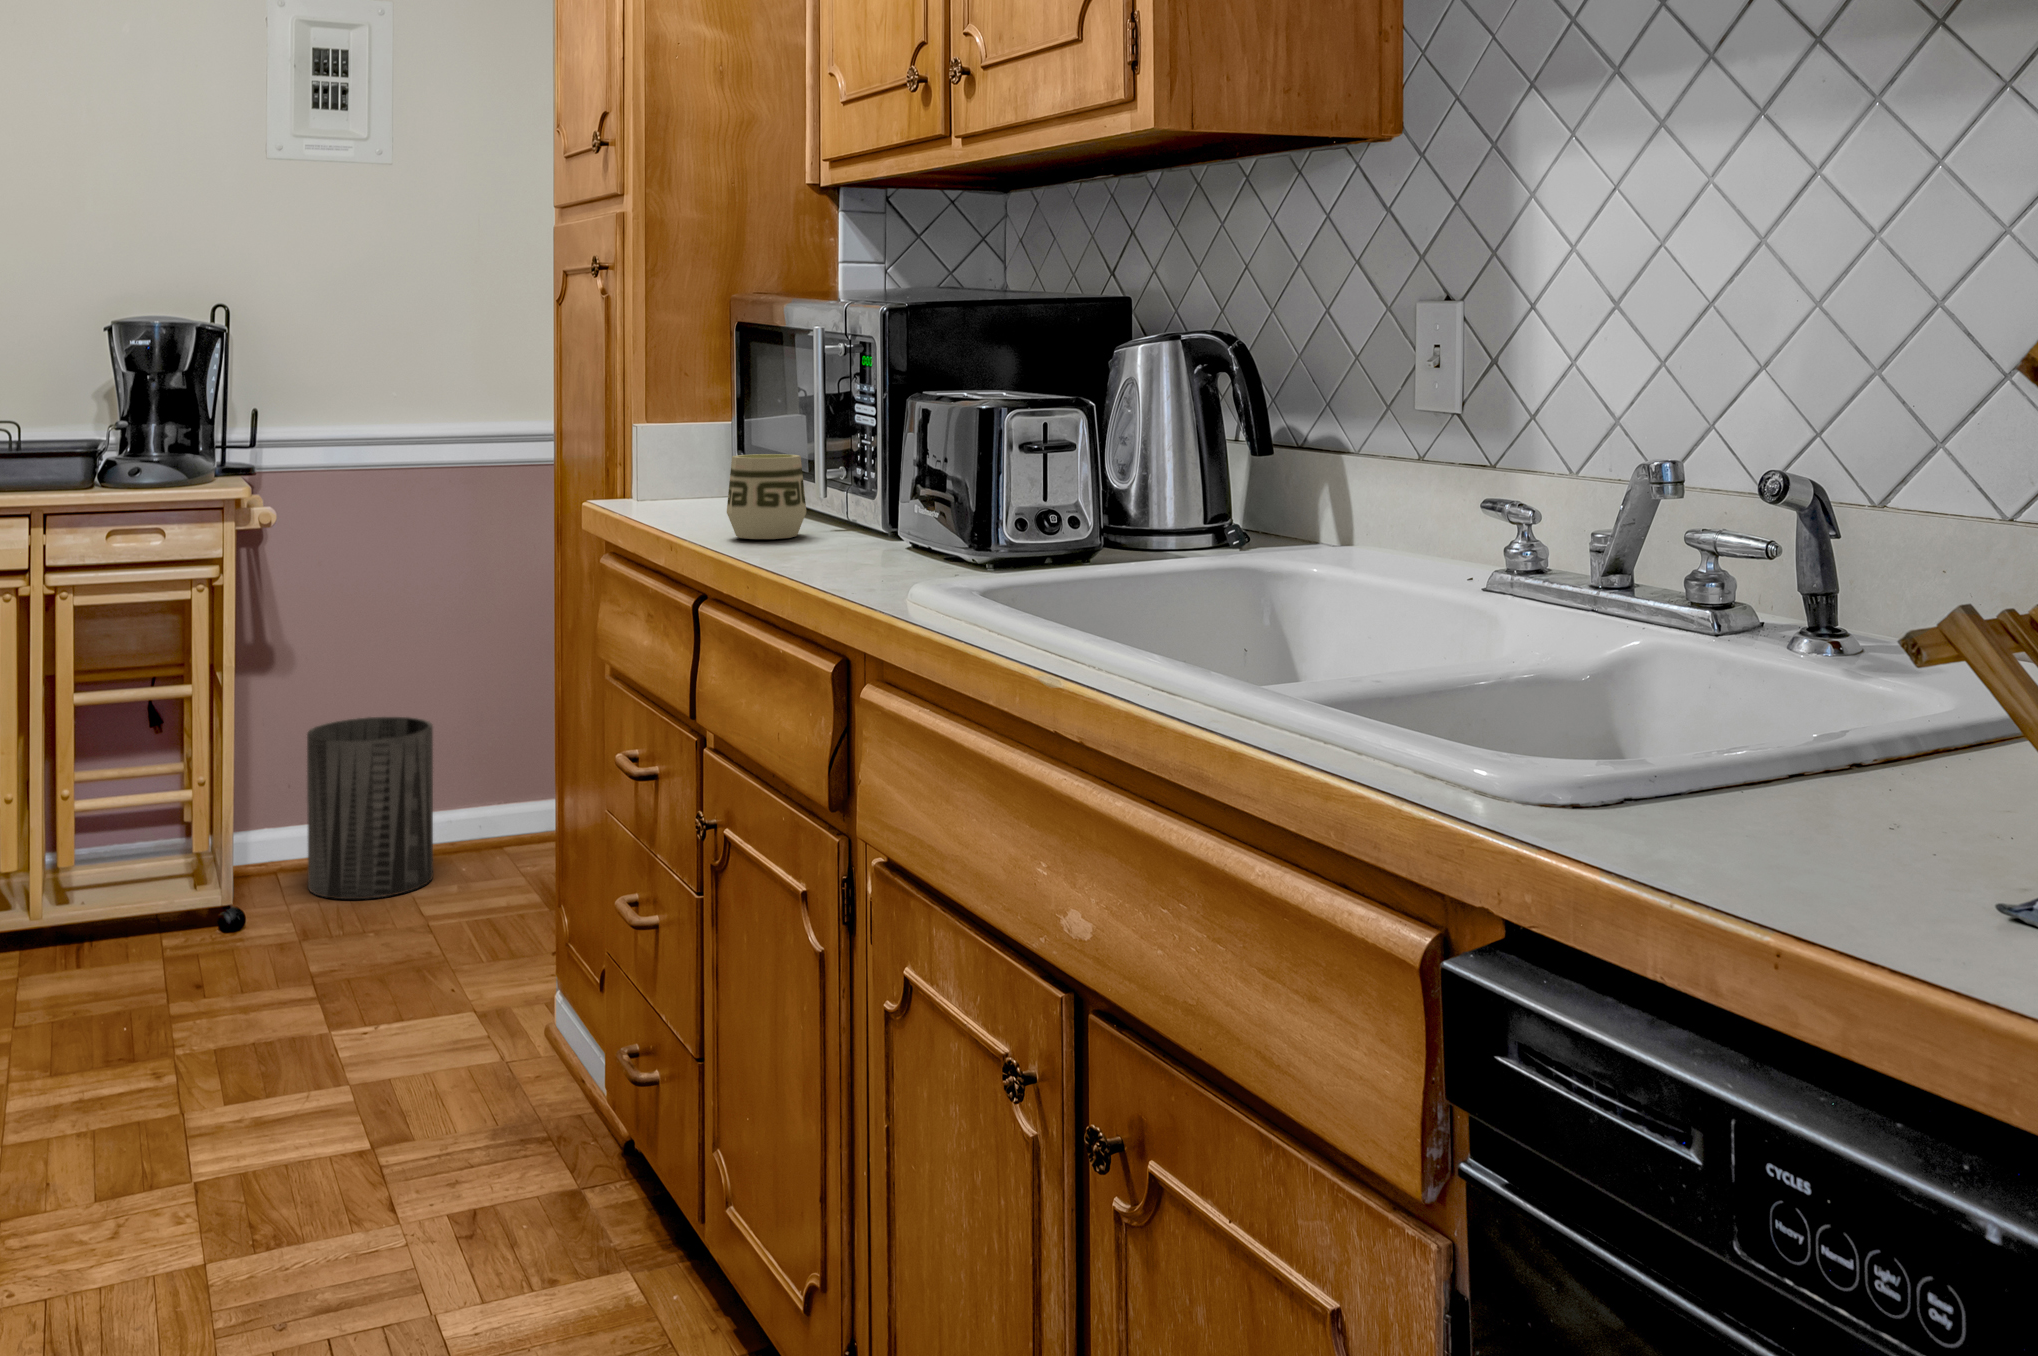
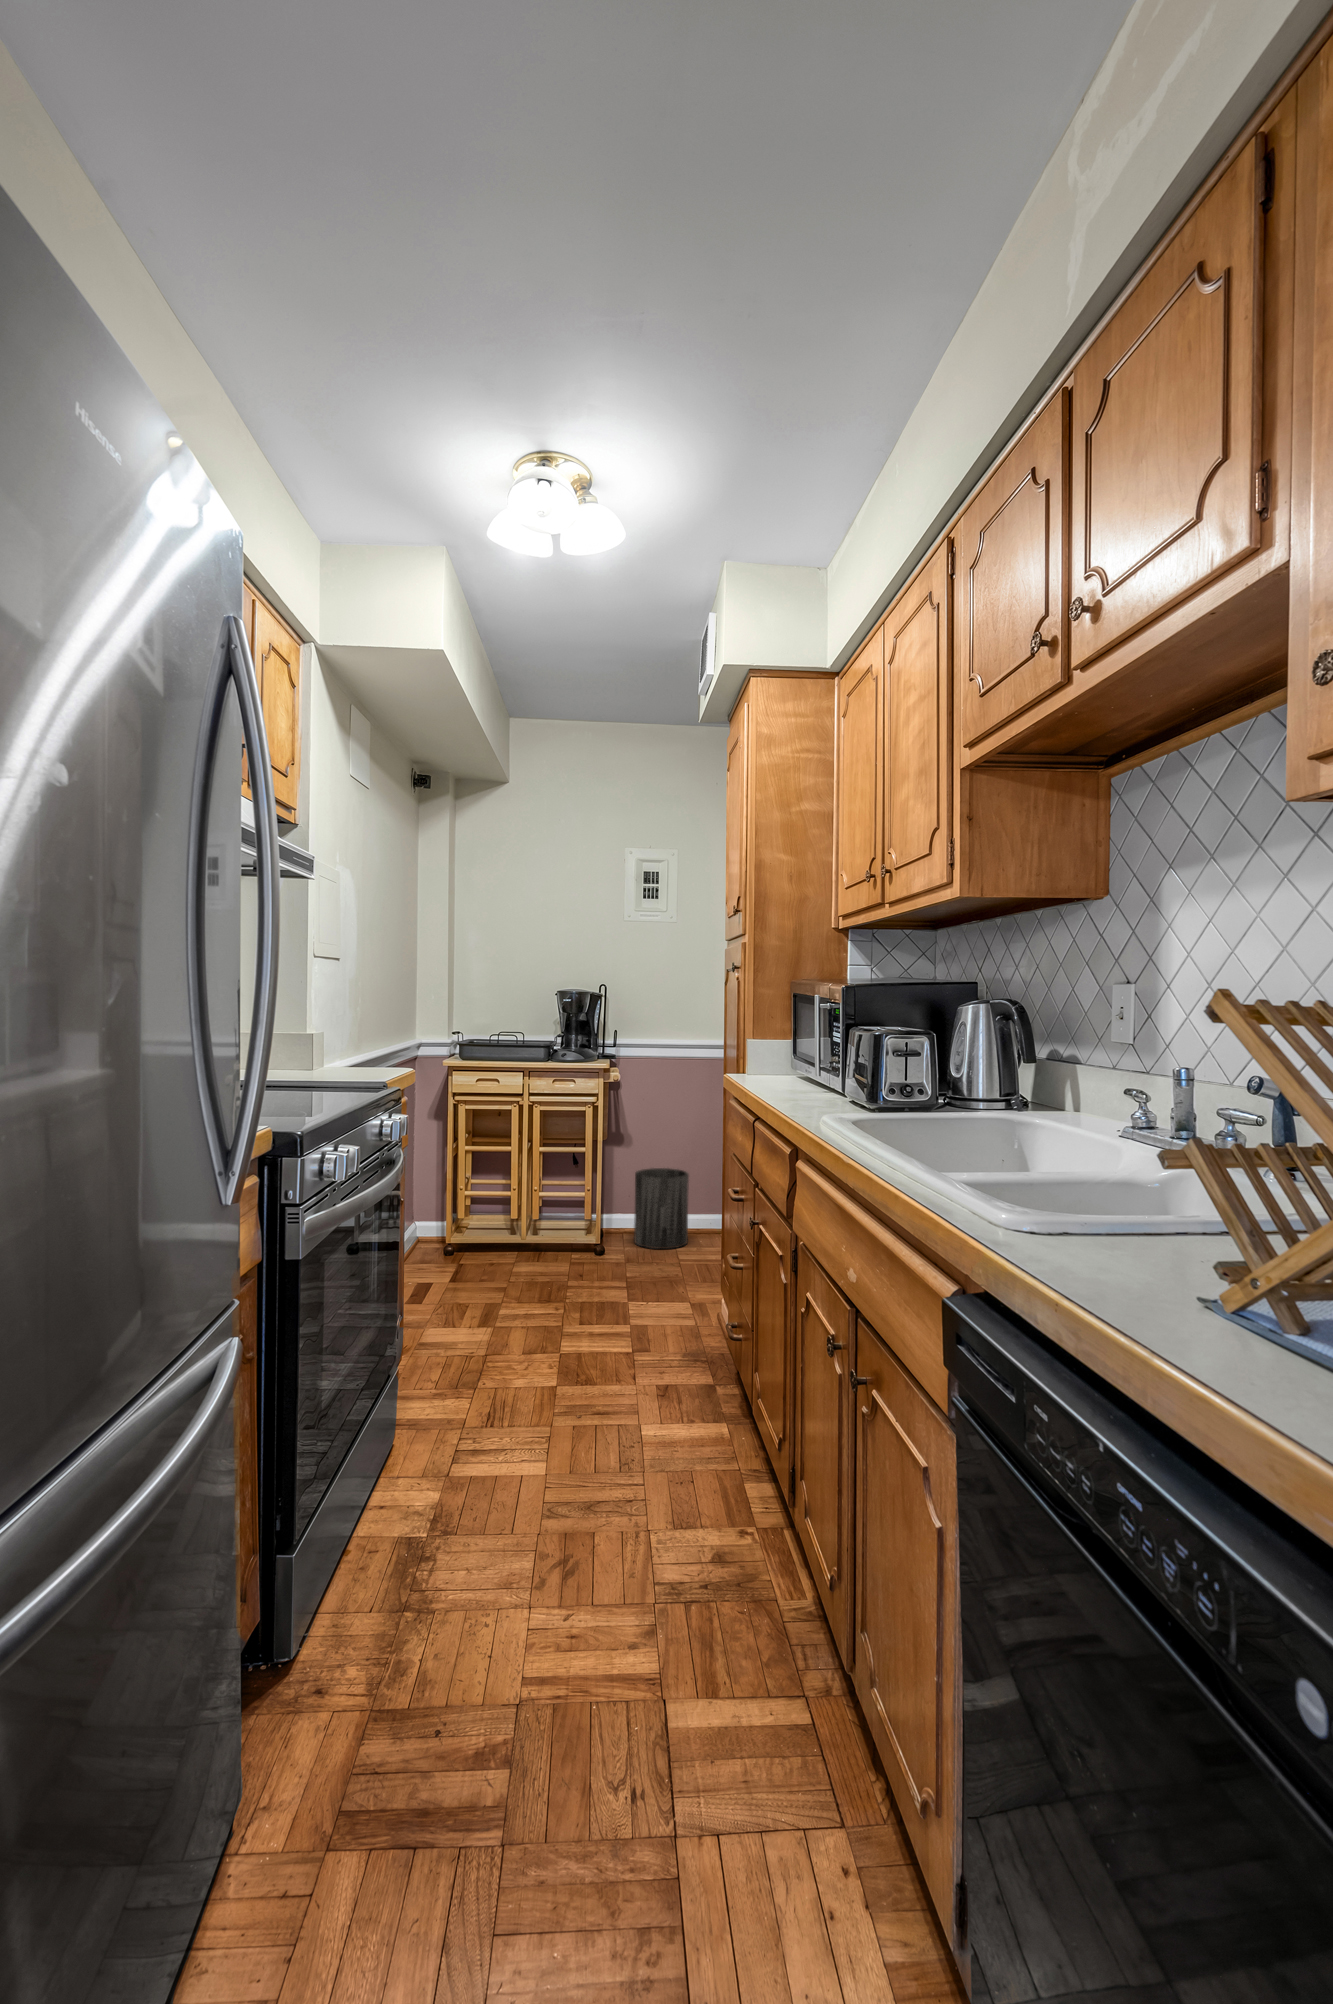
cup: present [727,454,806,539] -> none [774,1053,811,1093]

